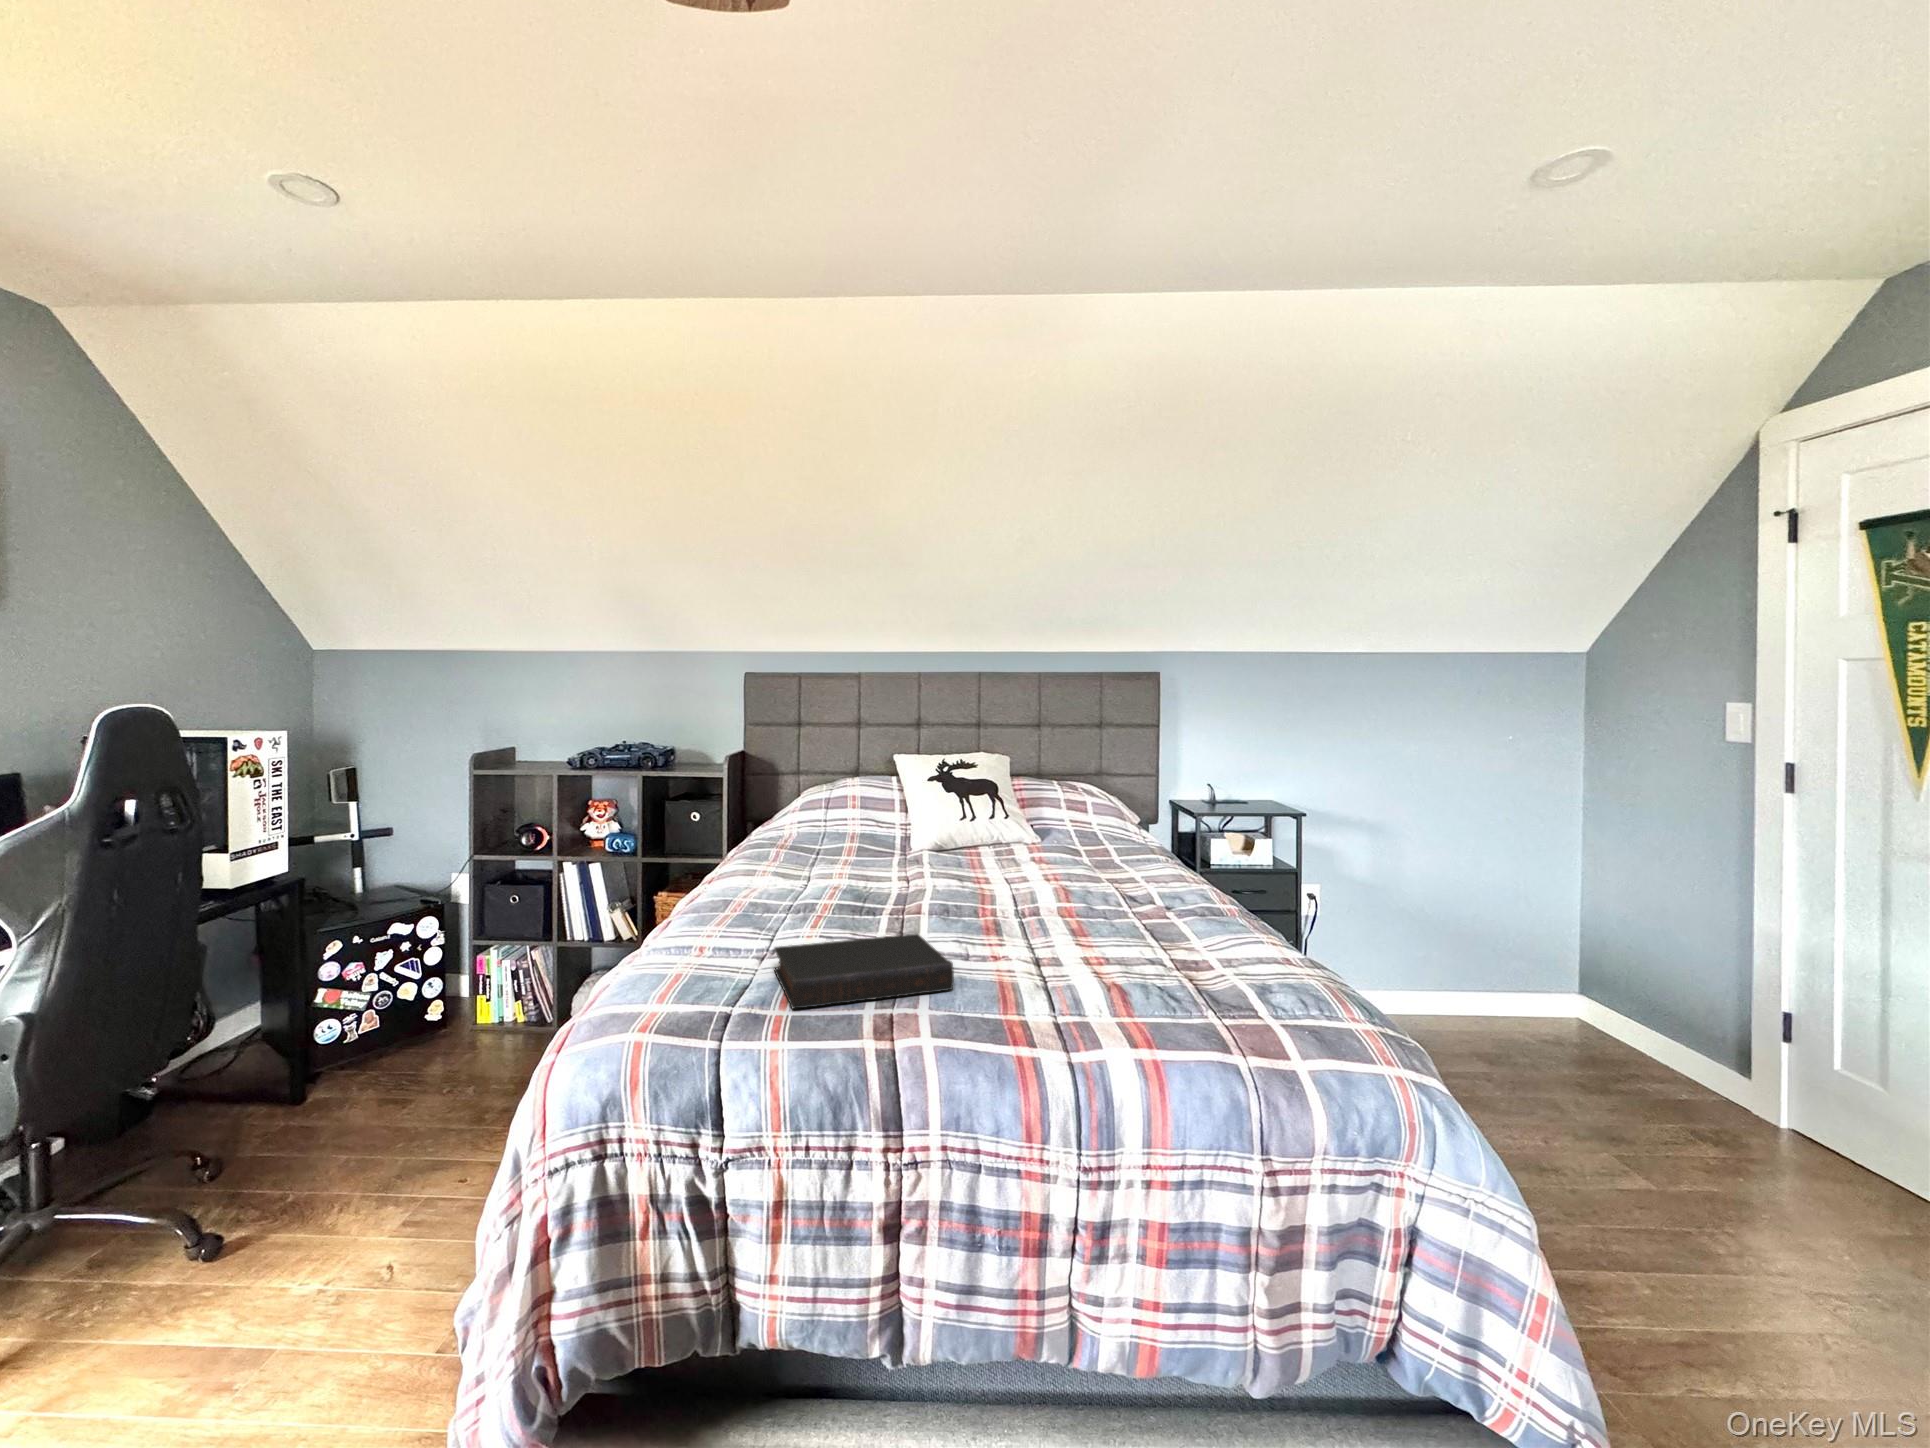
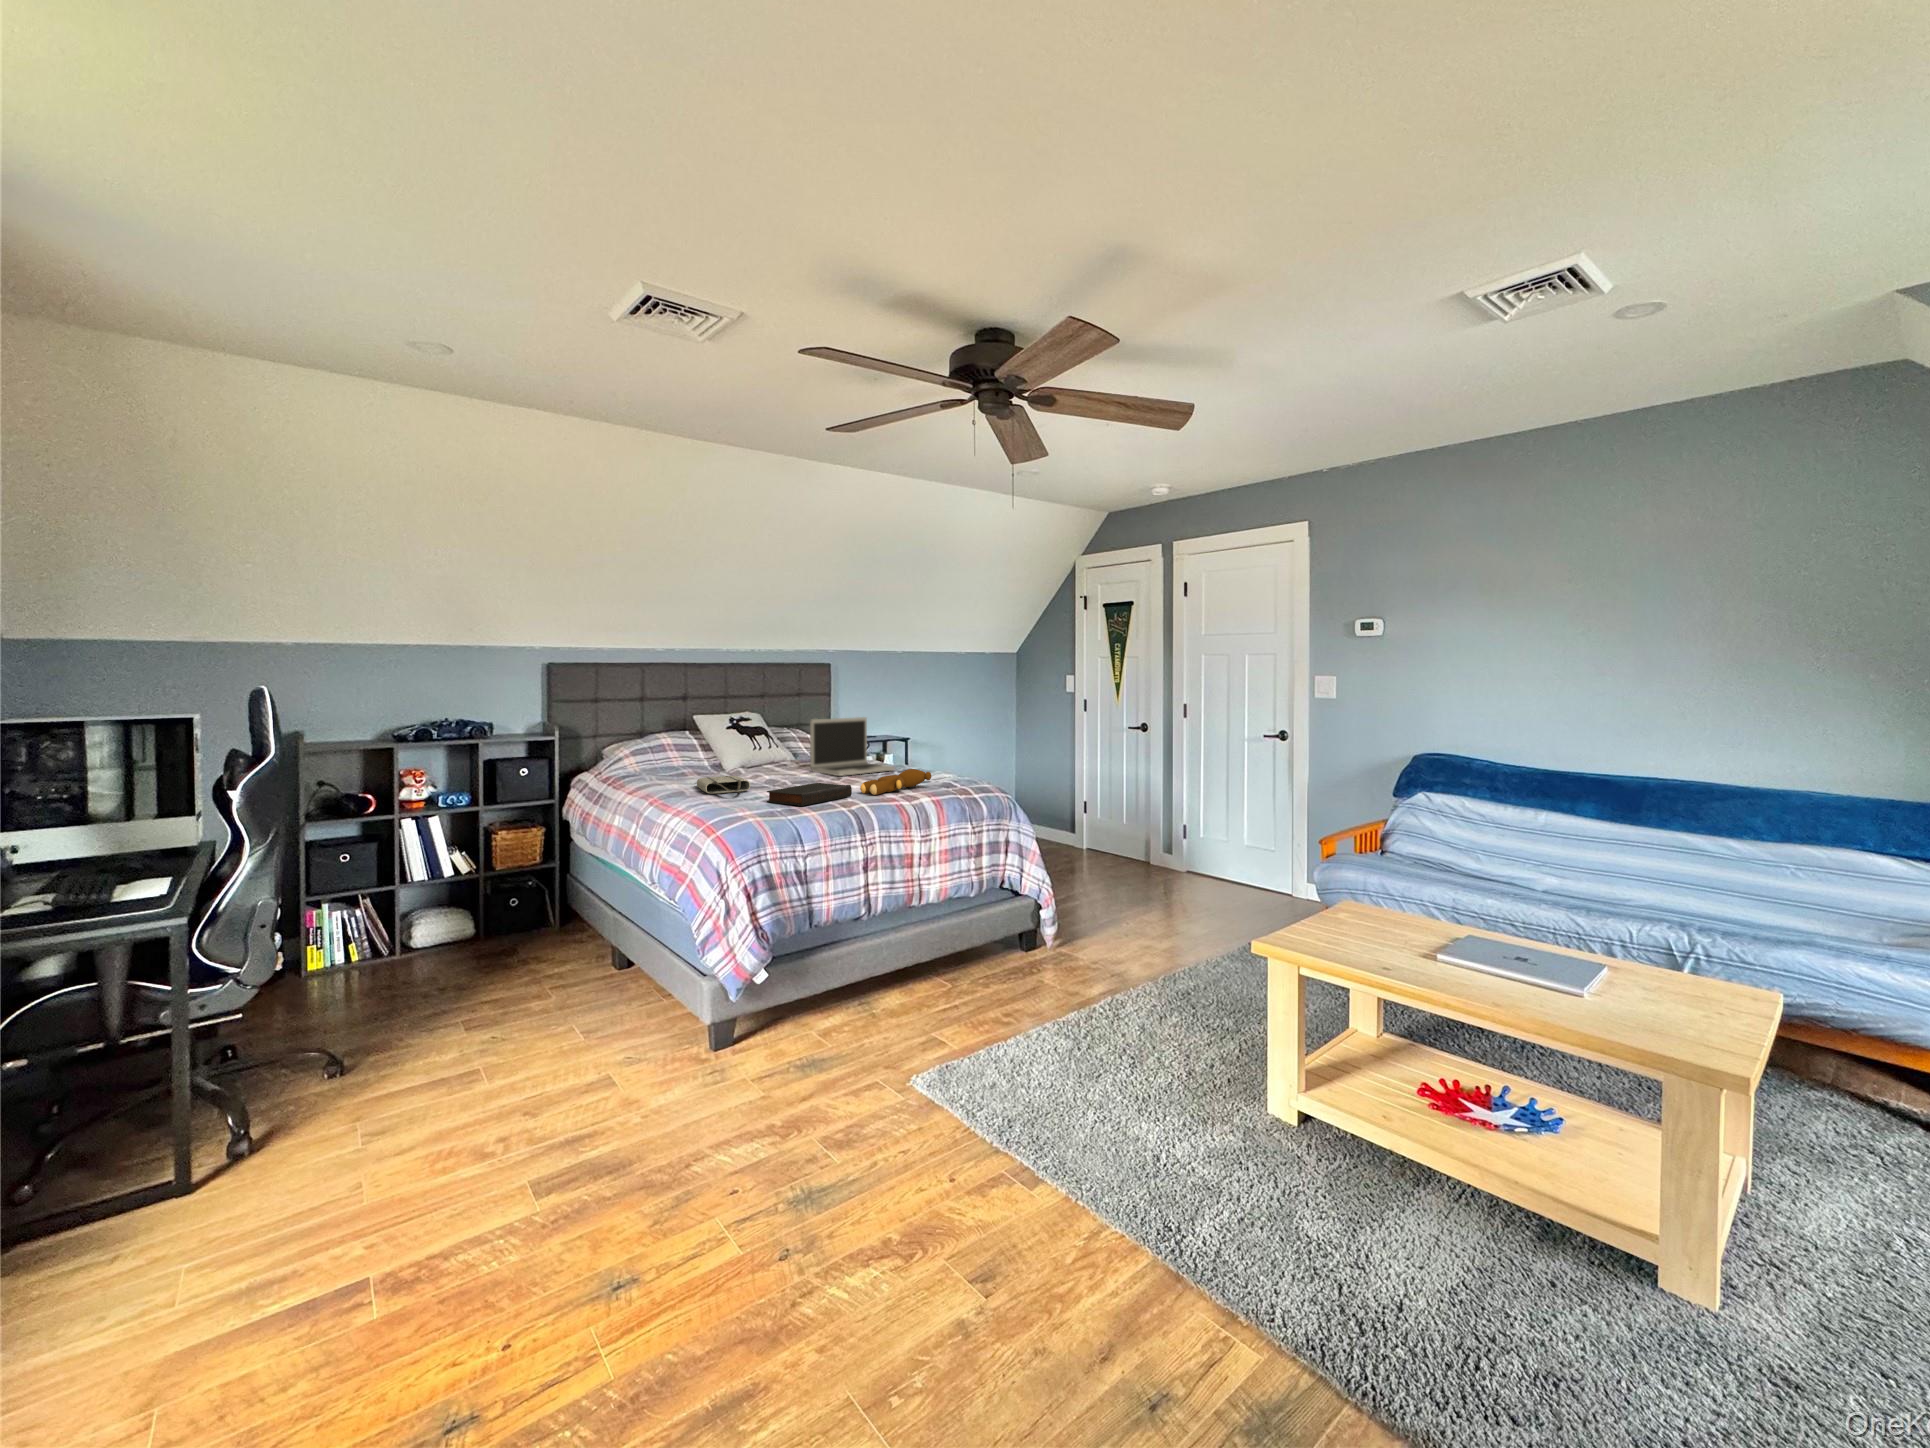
laptop: none [1022,778,1181,902] -> present [810,717,895,776]
tote bag: none [743,876,845,931] -> present [697,776,750,795]
teddy bear: none [988,934,1188,998] -> present [860,769,931,795]

